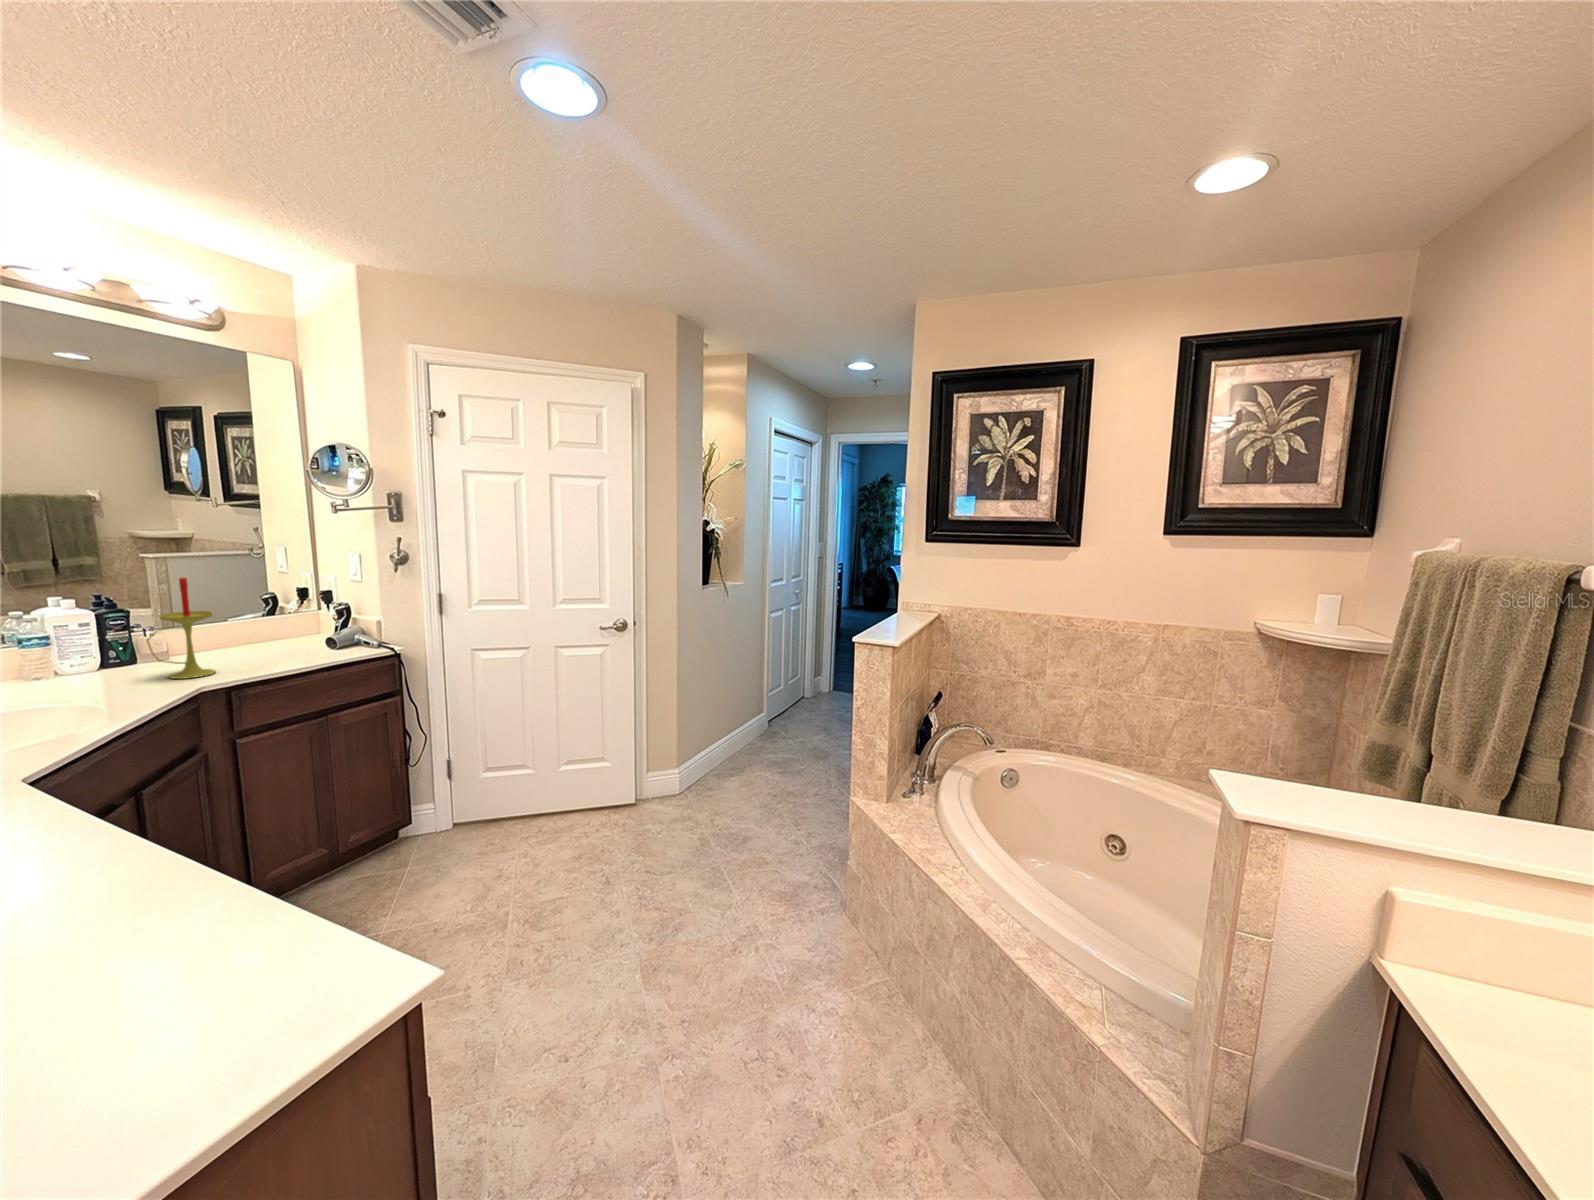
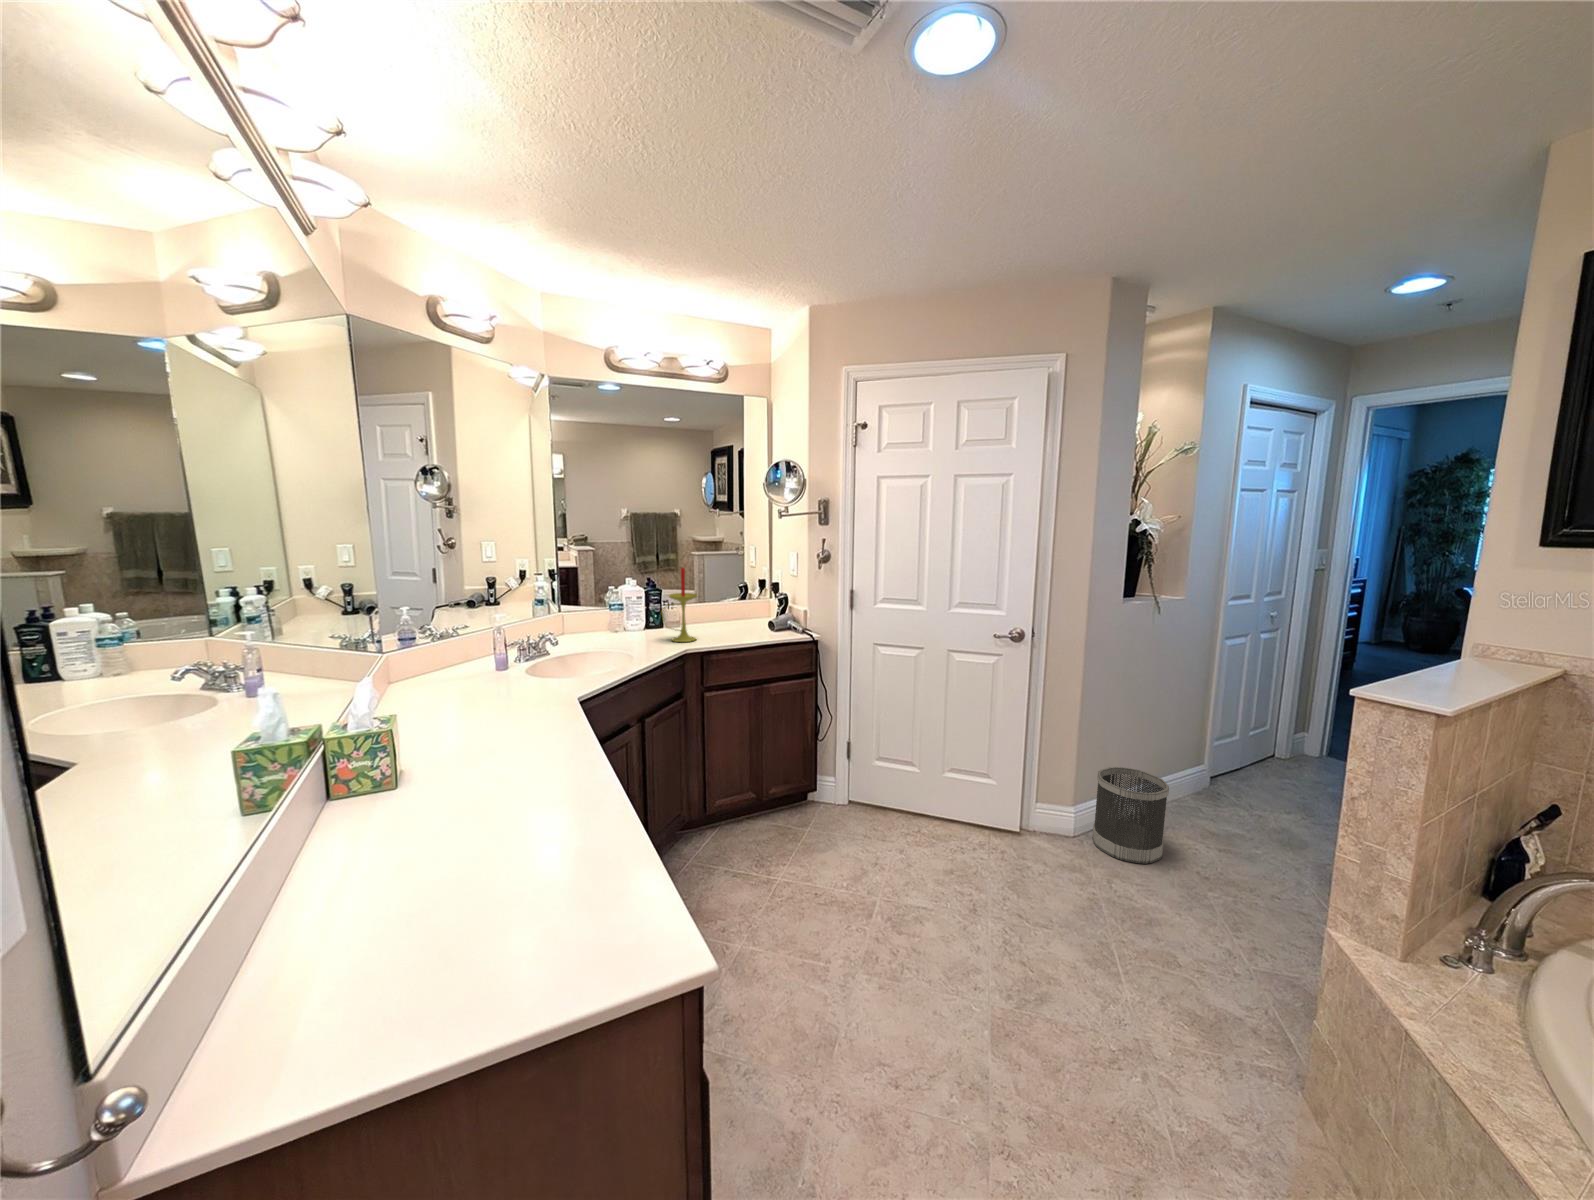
wastebasket: none [693,727,746,803] -> present [1092,767,1169,864]

